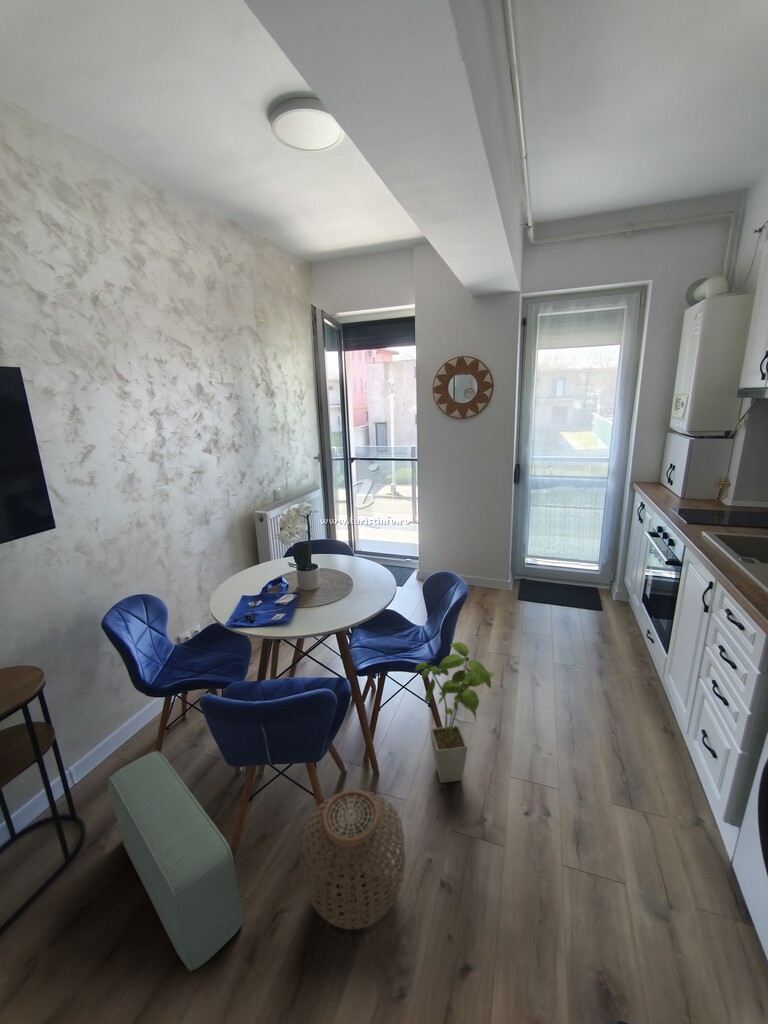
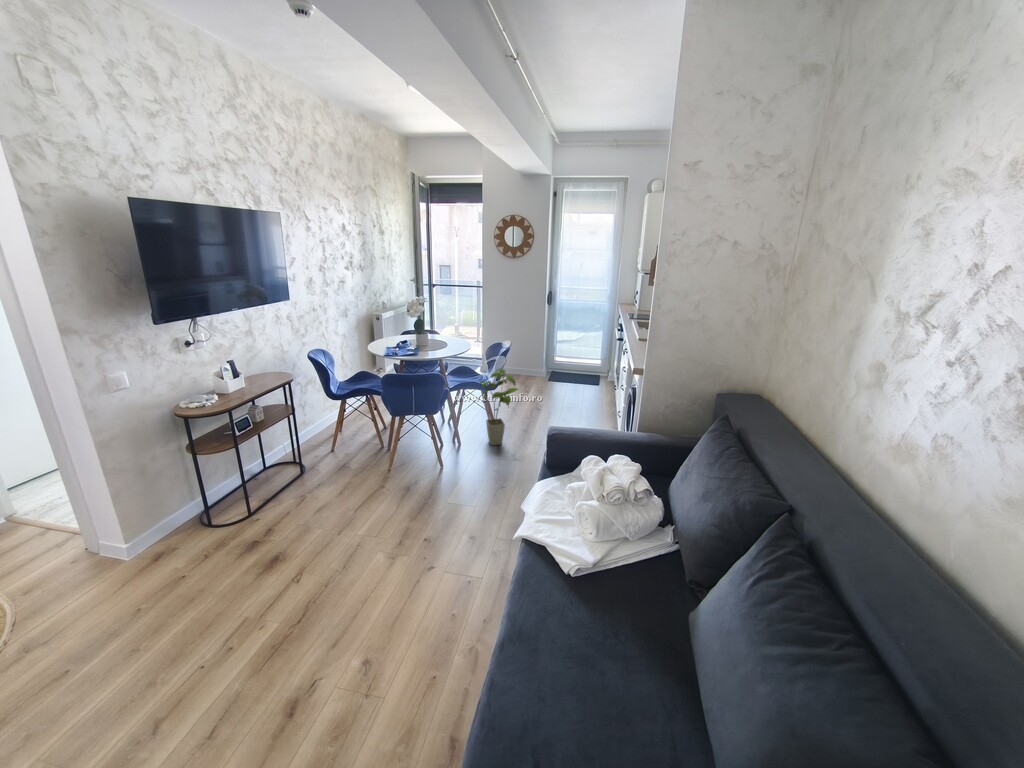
pouf: present [108,751,243,972] -> none [320,420,397,492]
woven basket: present [301,790,405,929] -> none [424,426,472,480]

